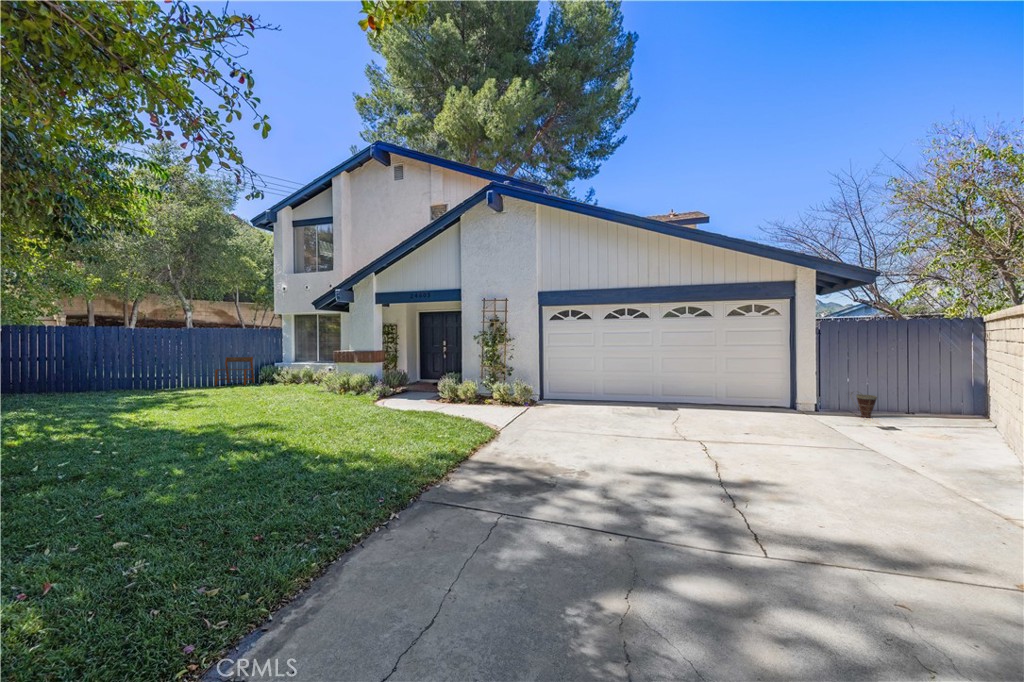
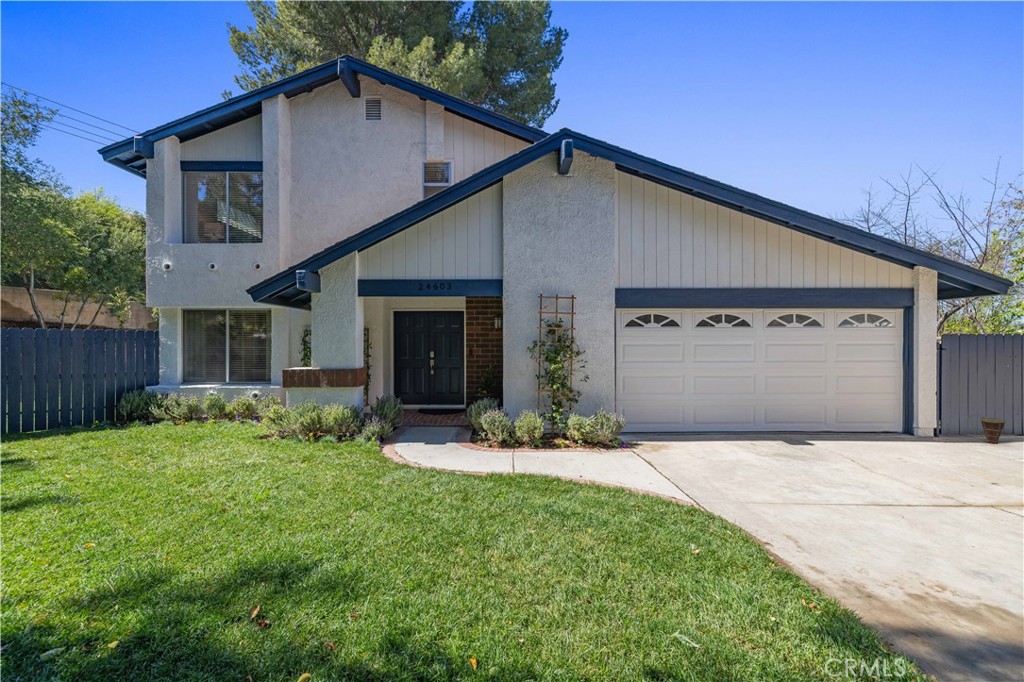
bench: present [215,357,255,385] -> none [31,378,110,429]

